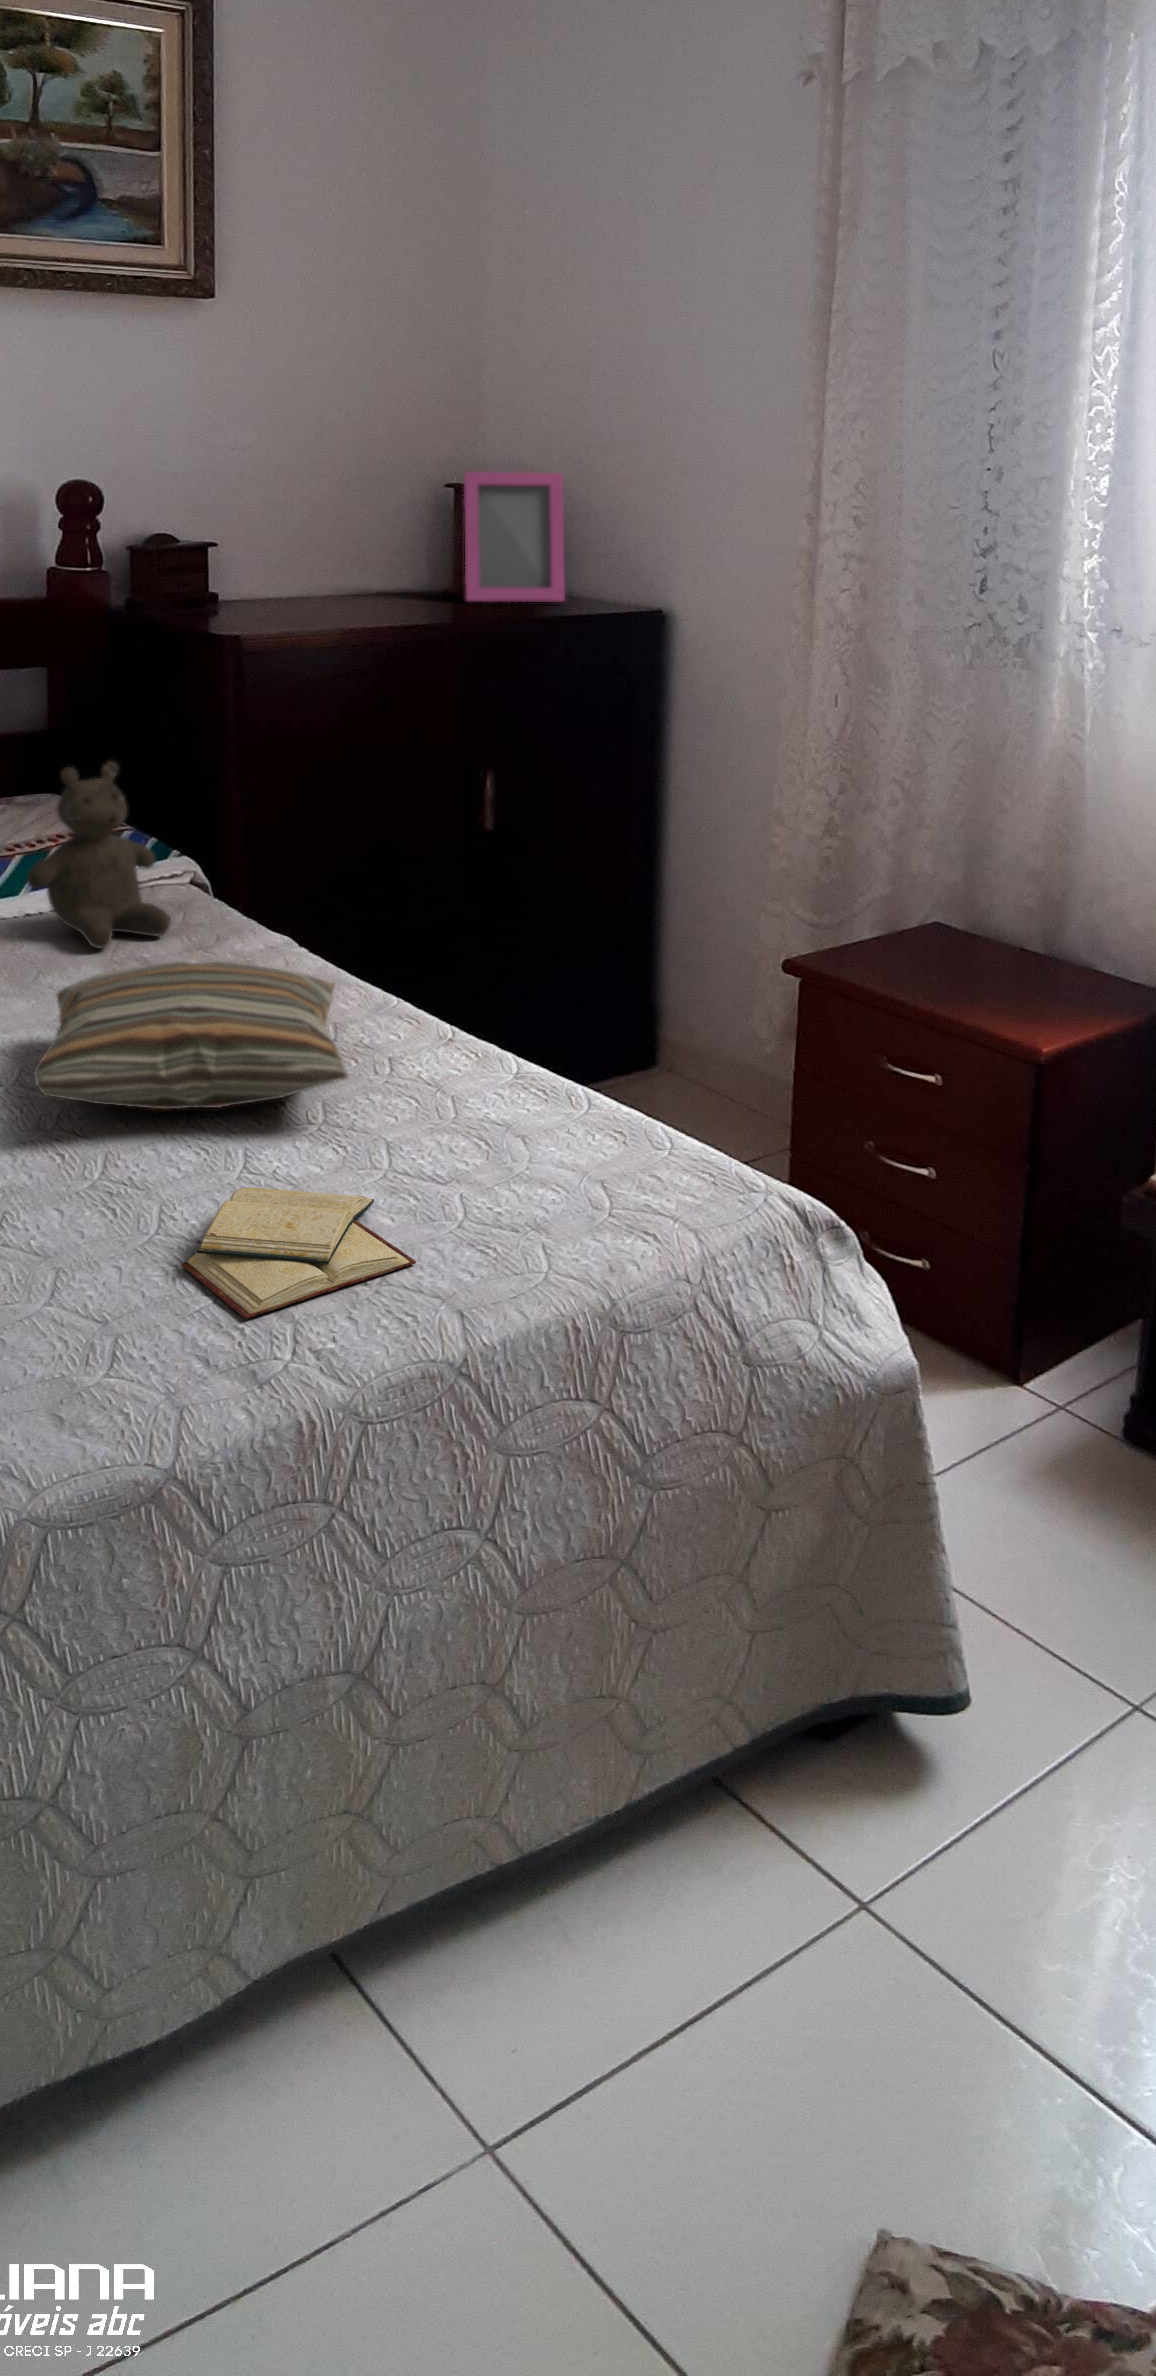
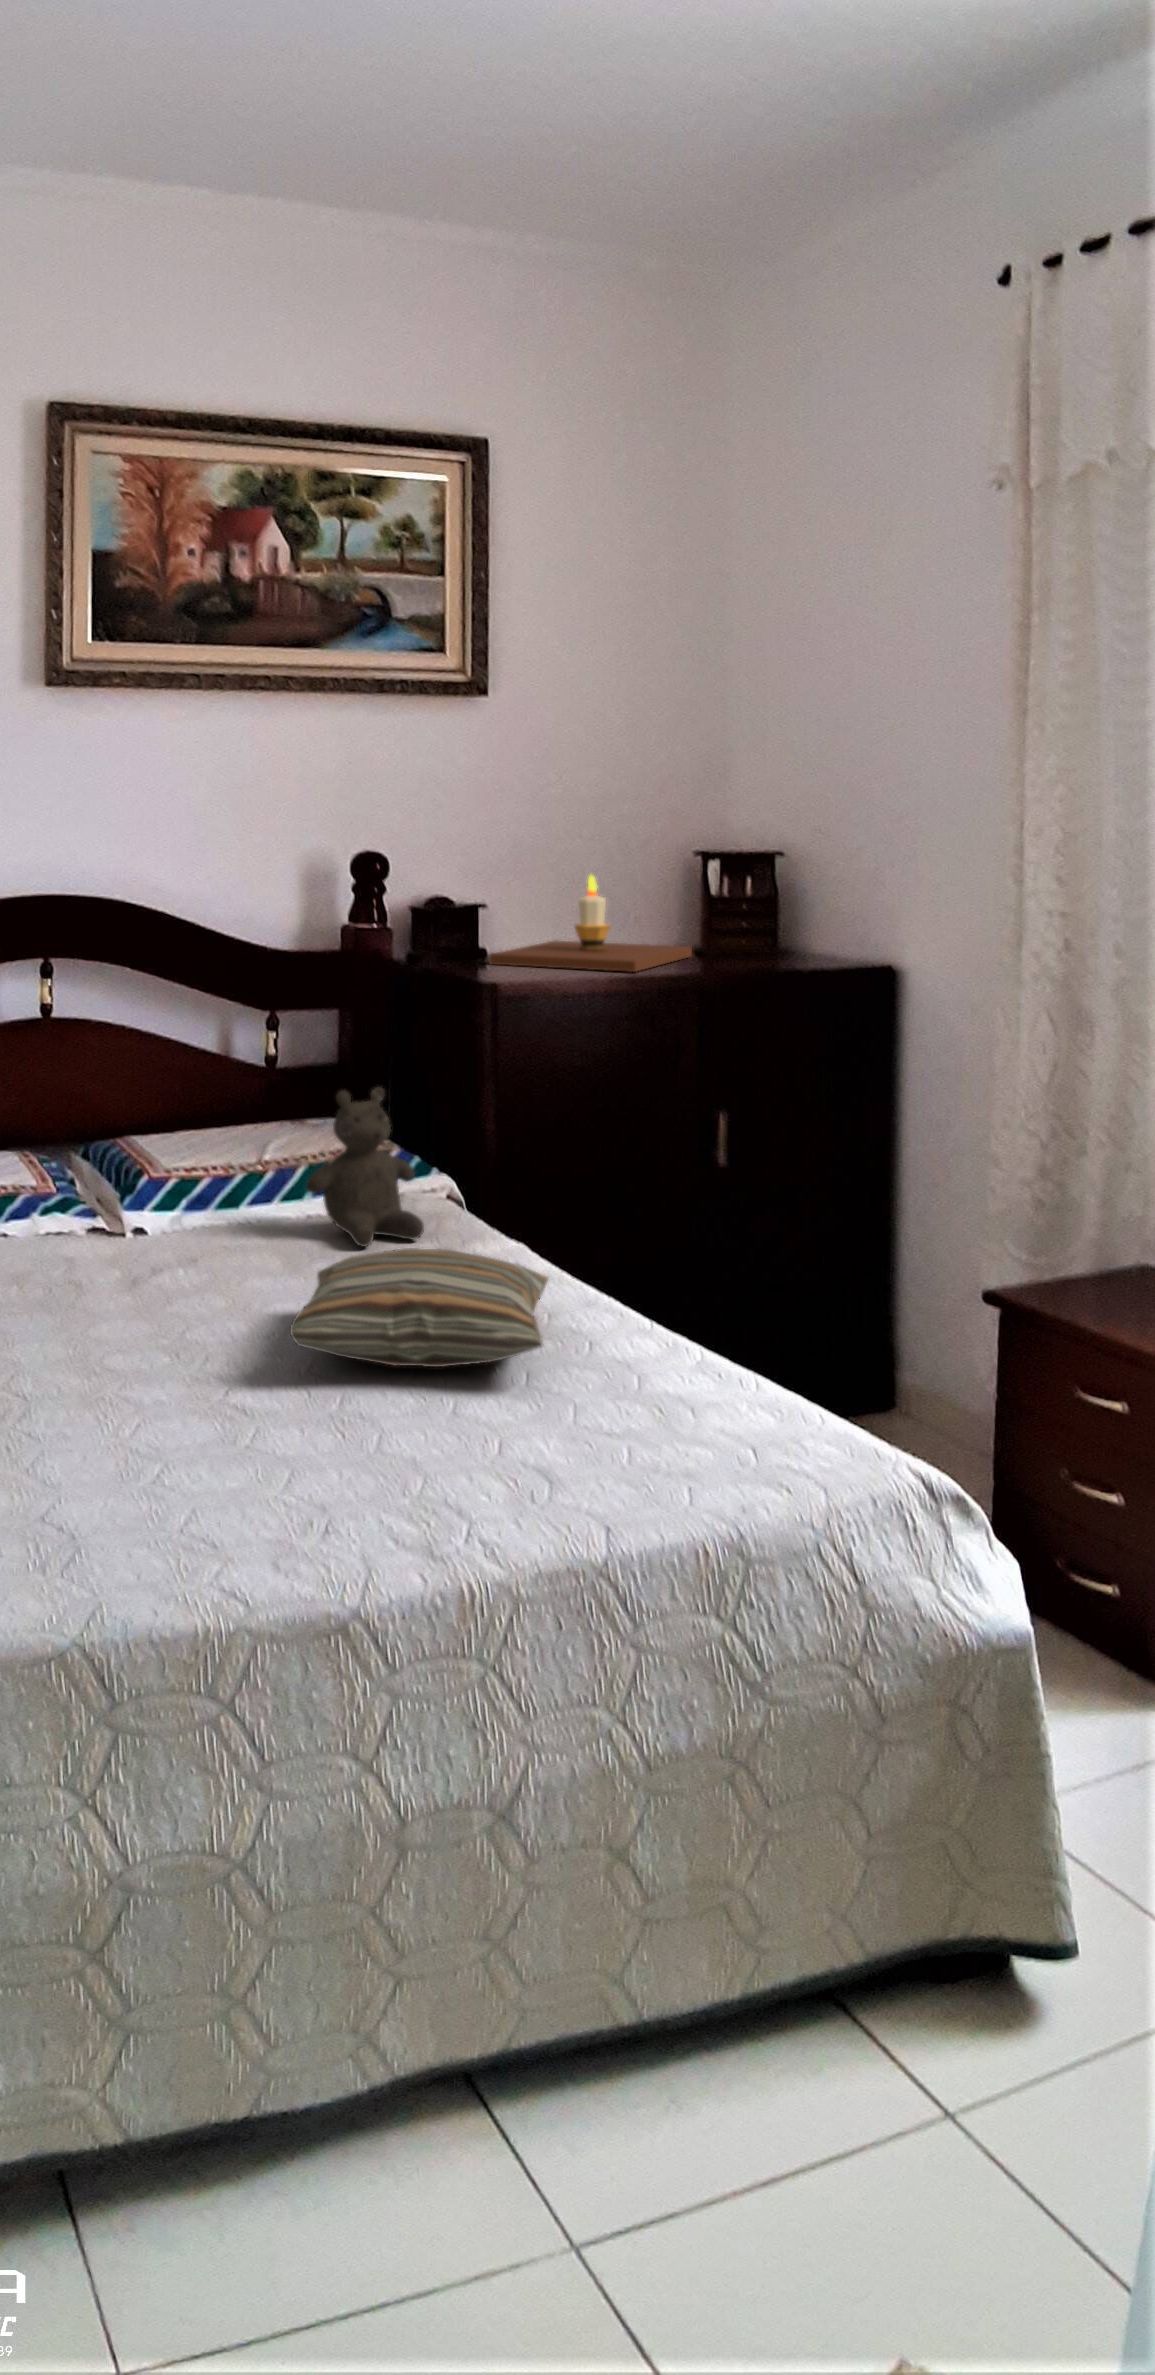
picture frame: present [464,472,565,602] -> none [708,838,802,956]
candle: none [225,511,448,621] -> present [490,875,692,972]
diary: present [181,1187,416,1319] -> none [388,1422,576,1515]

